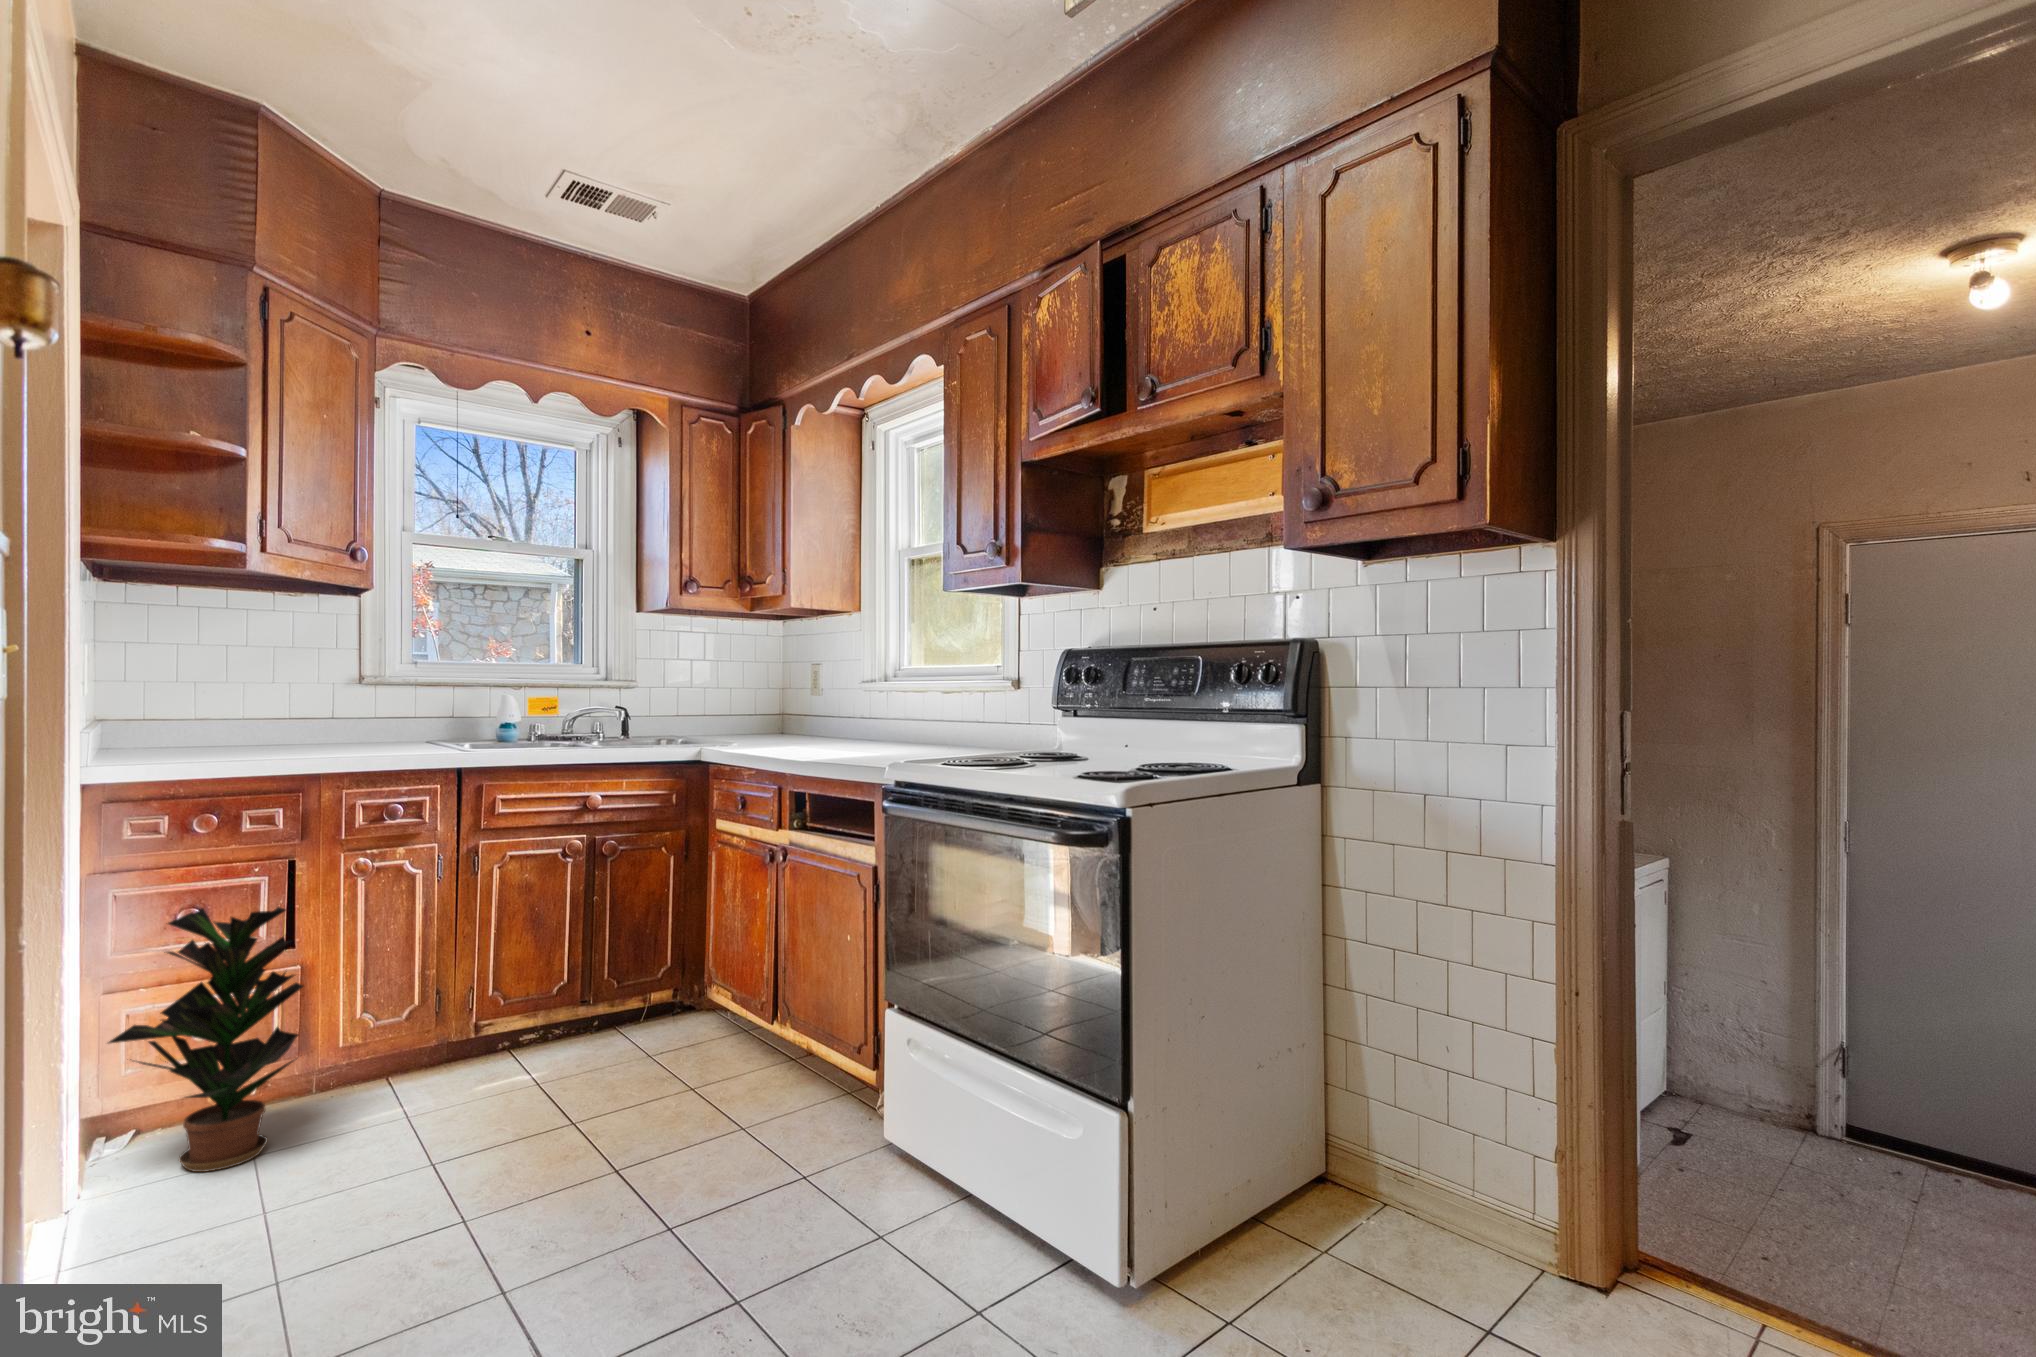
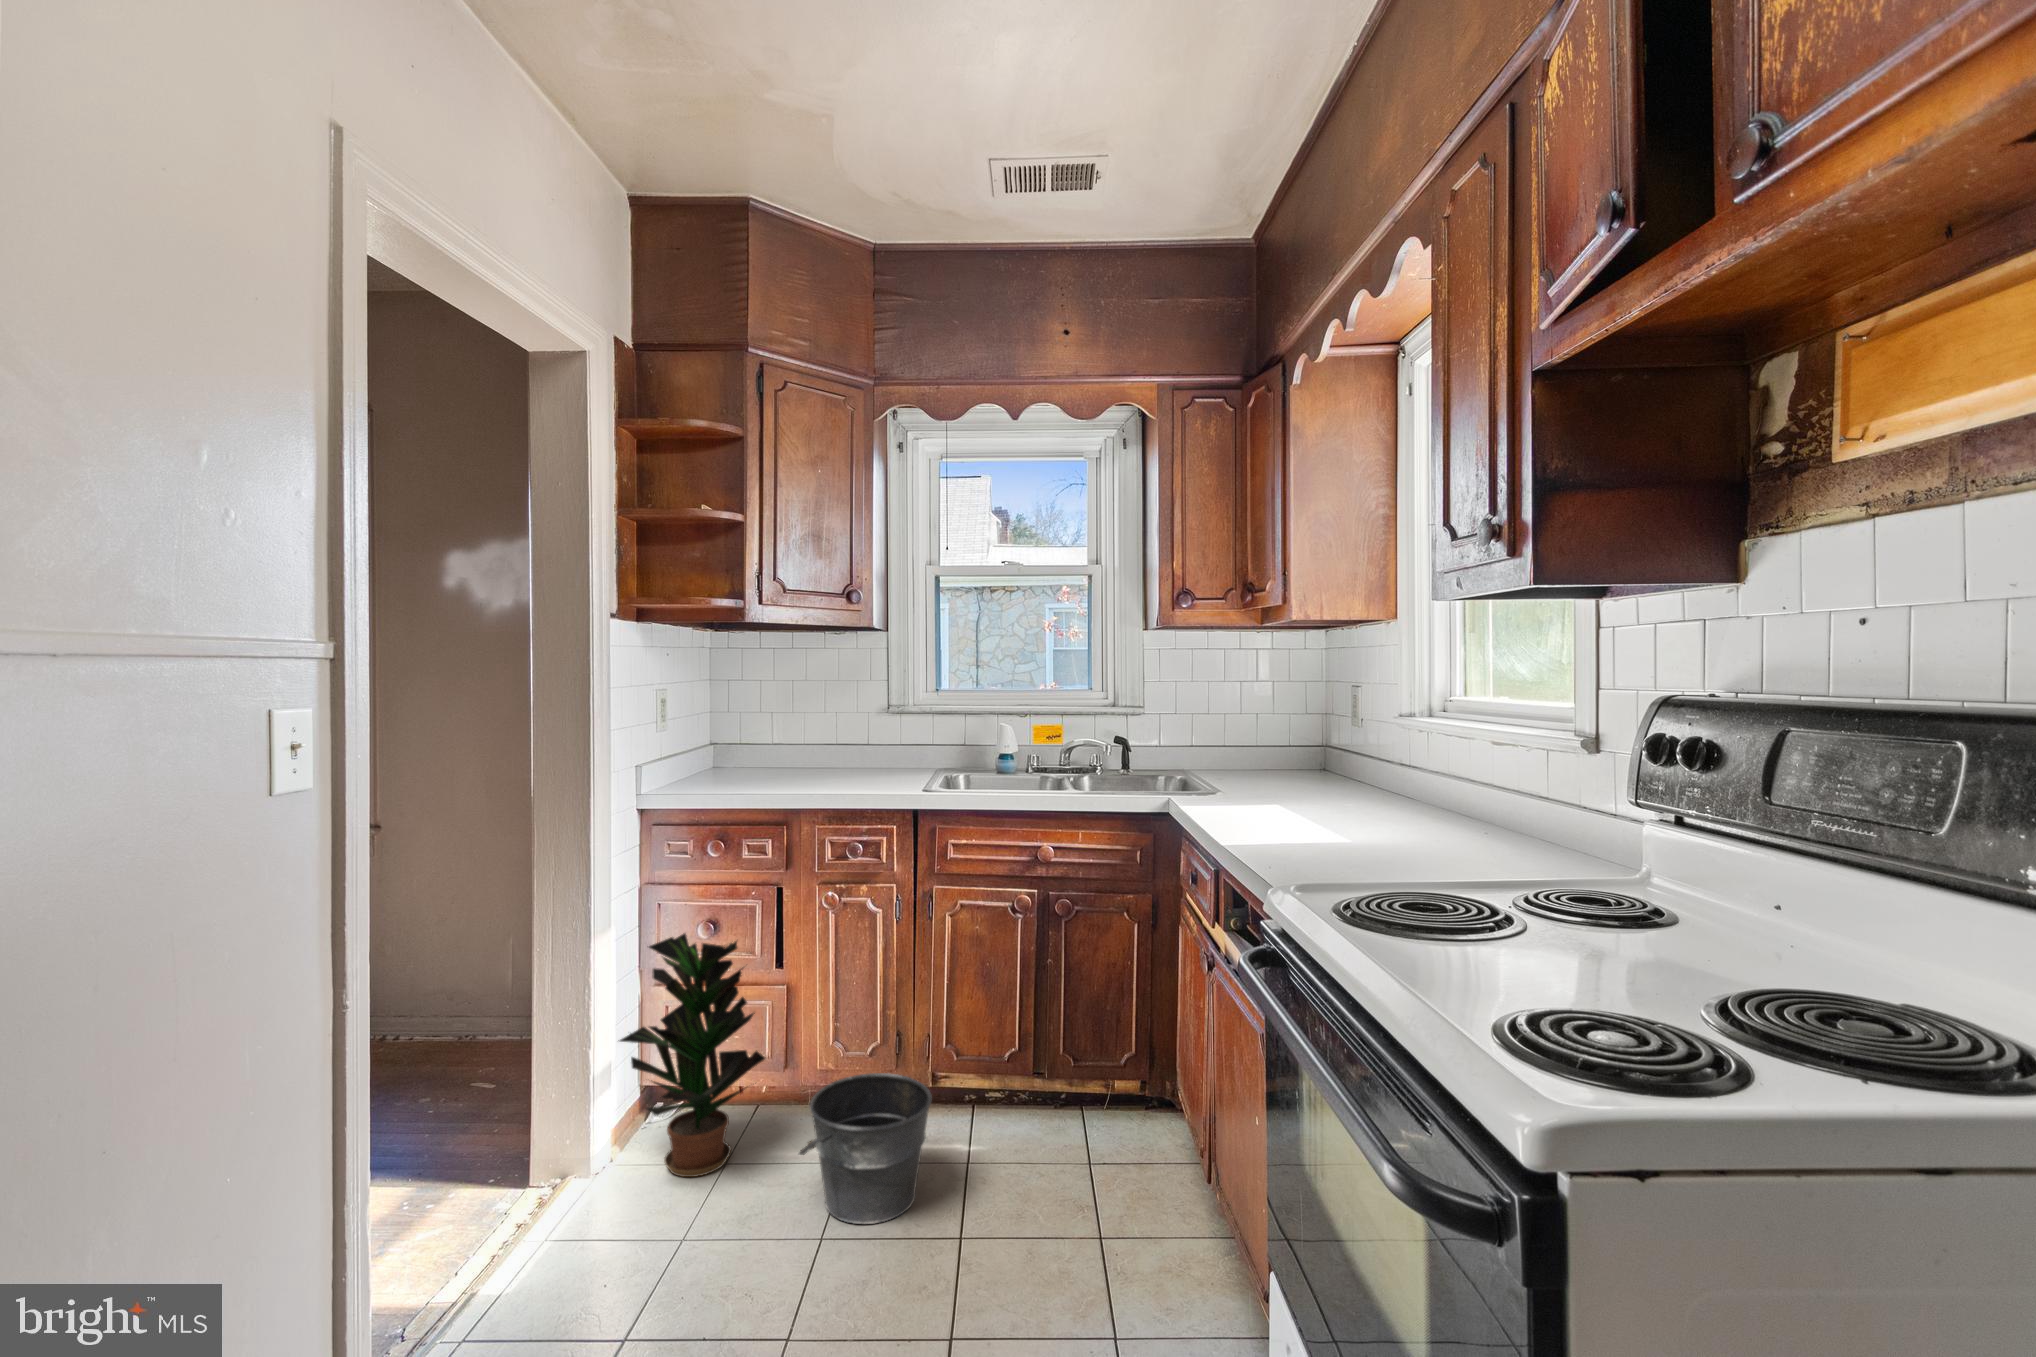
bucket: none [389,1010,534,1140] -> present [799,1073,932,1224]

